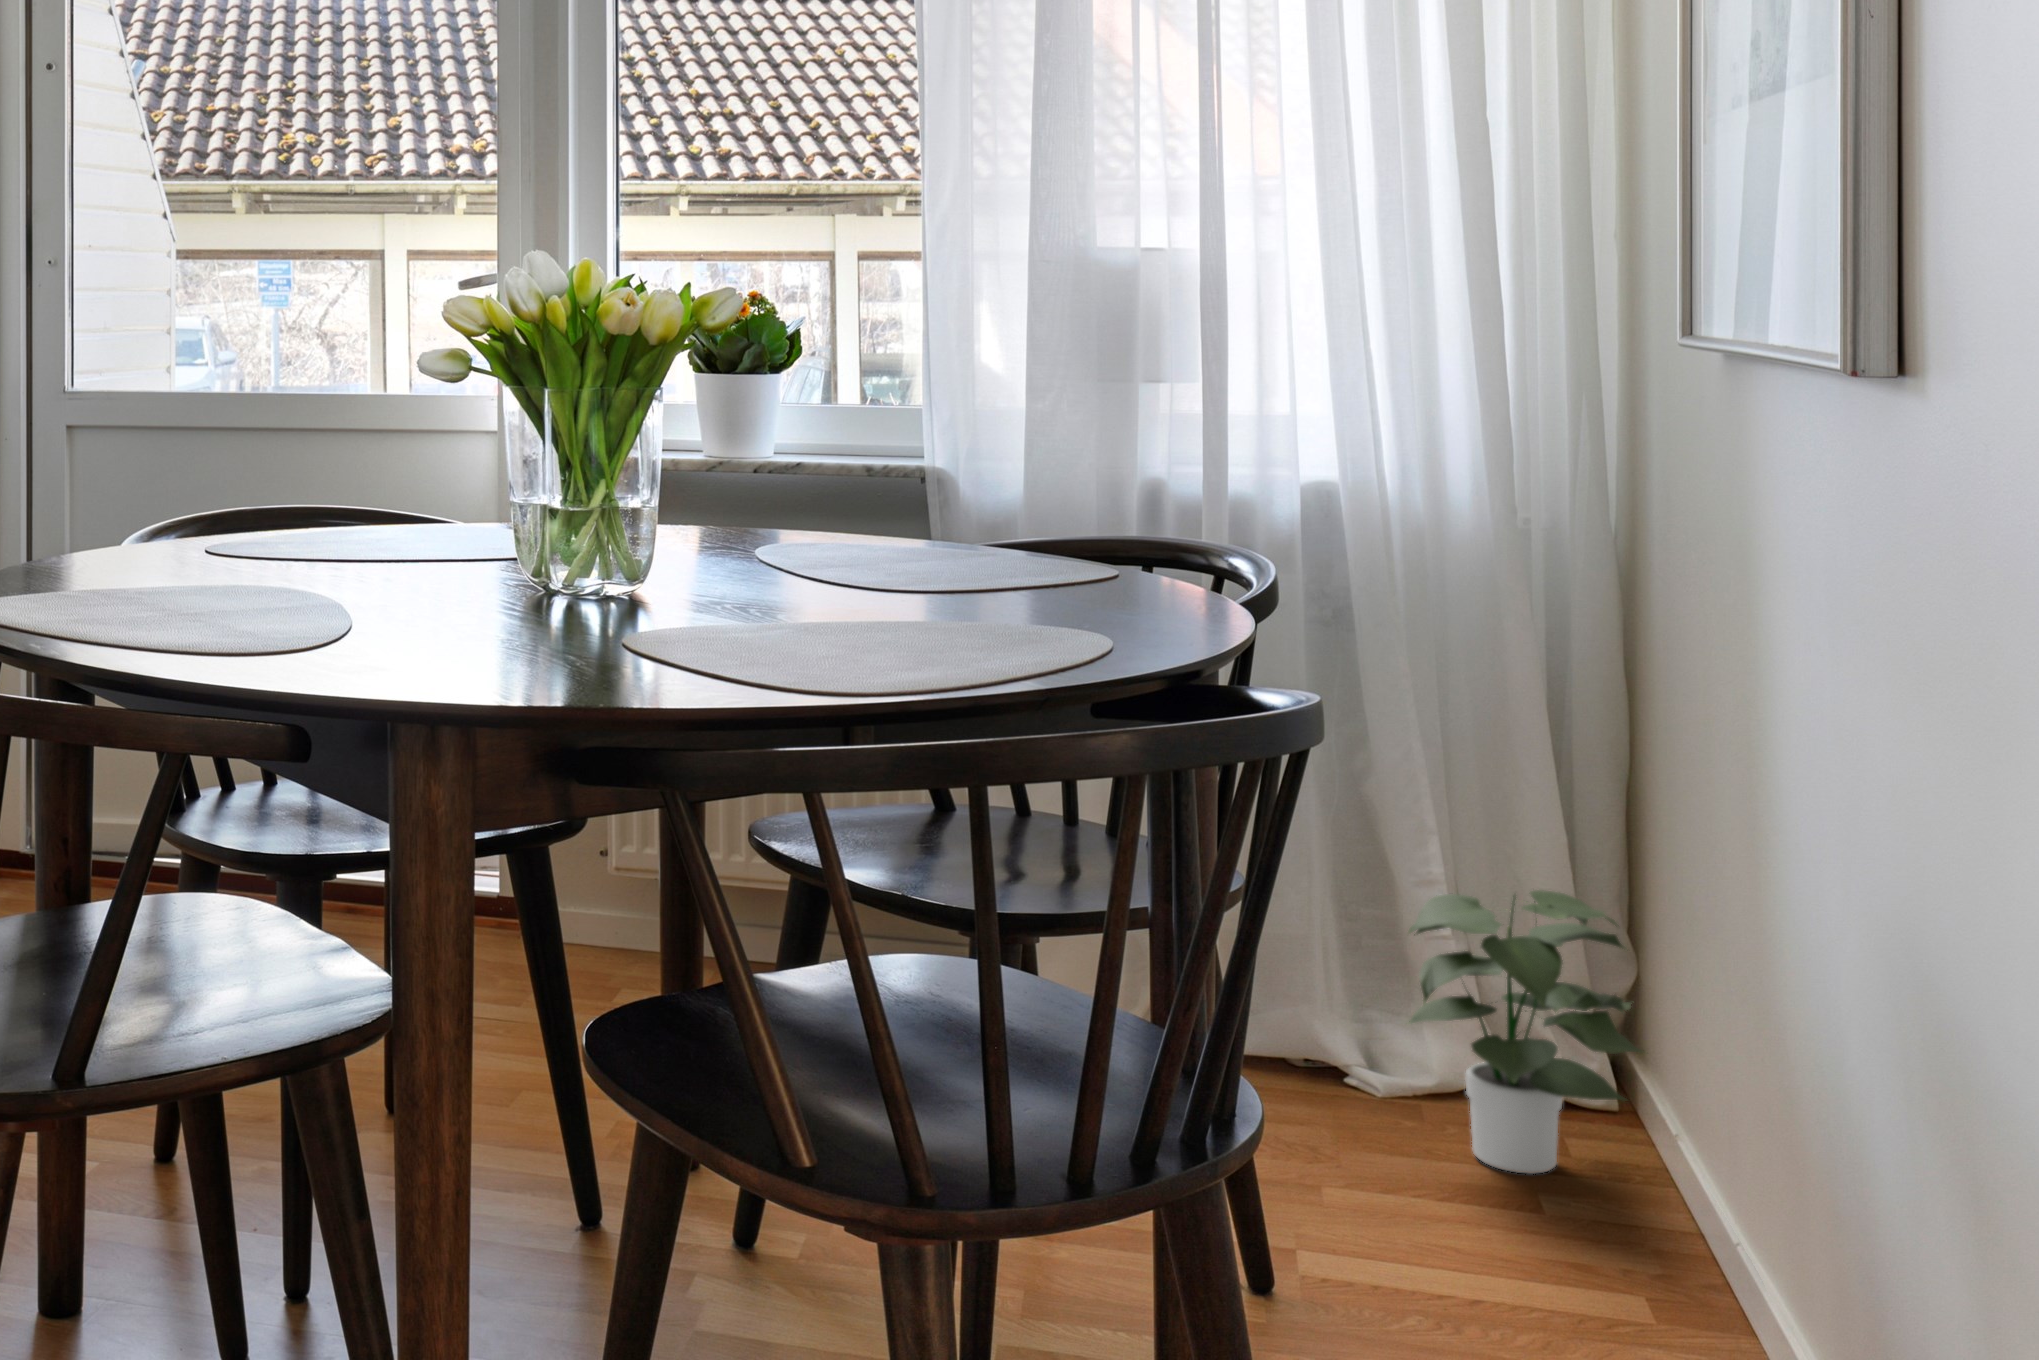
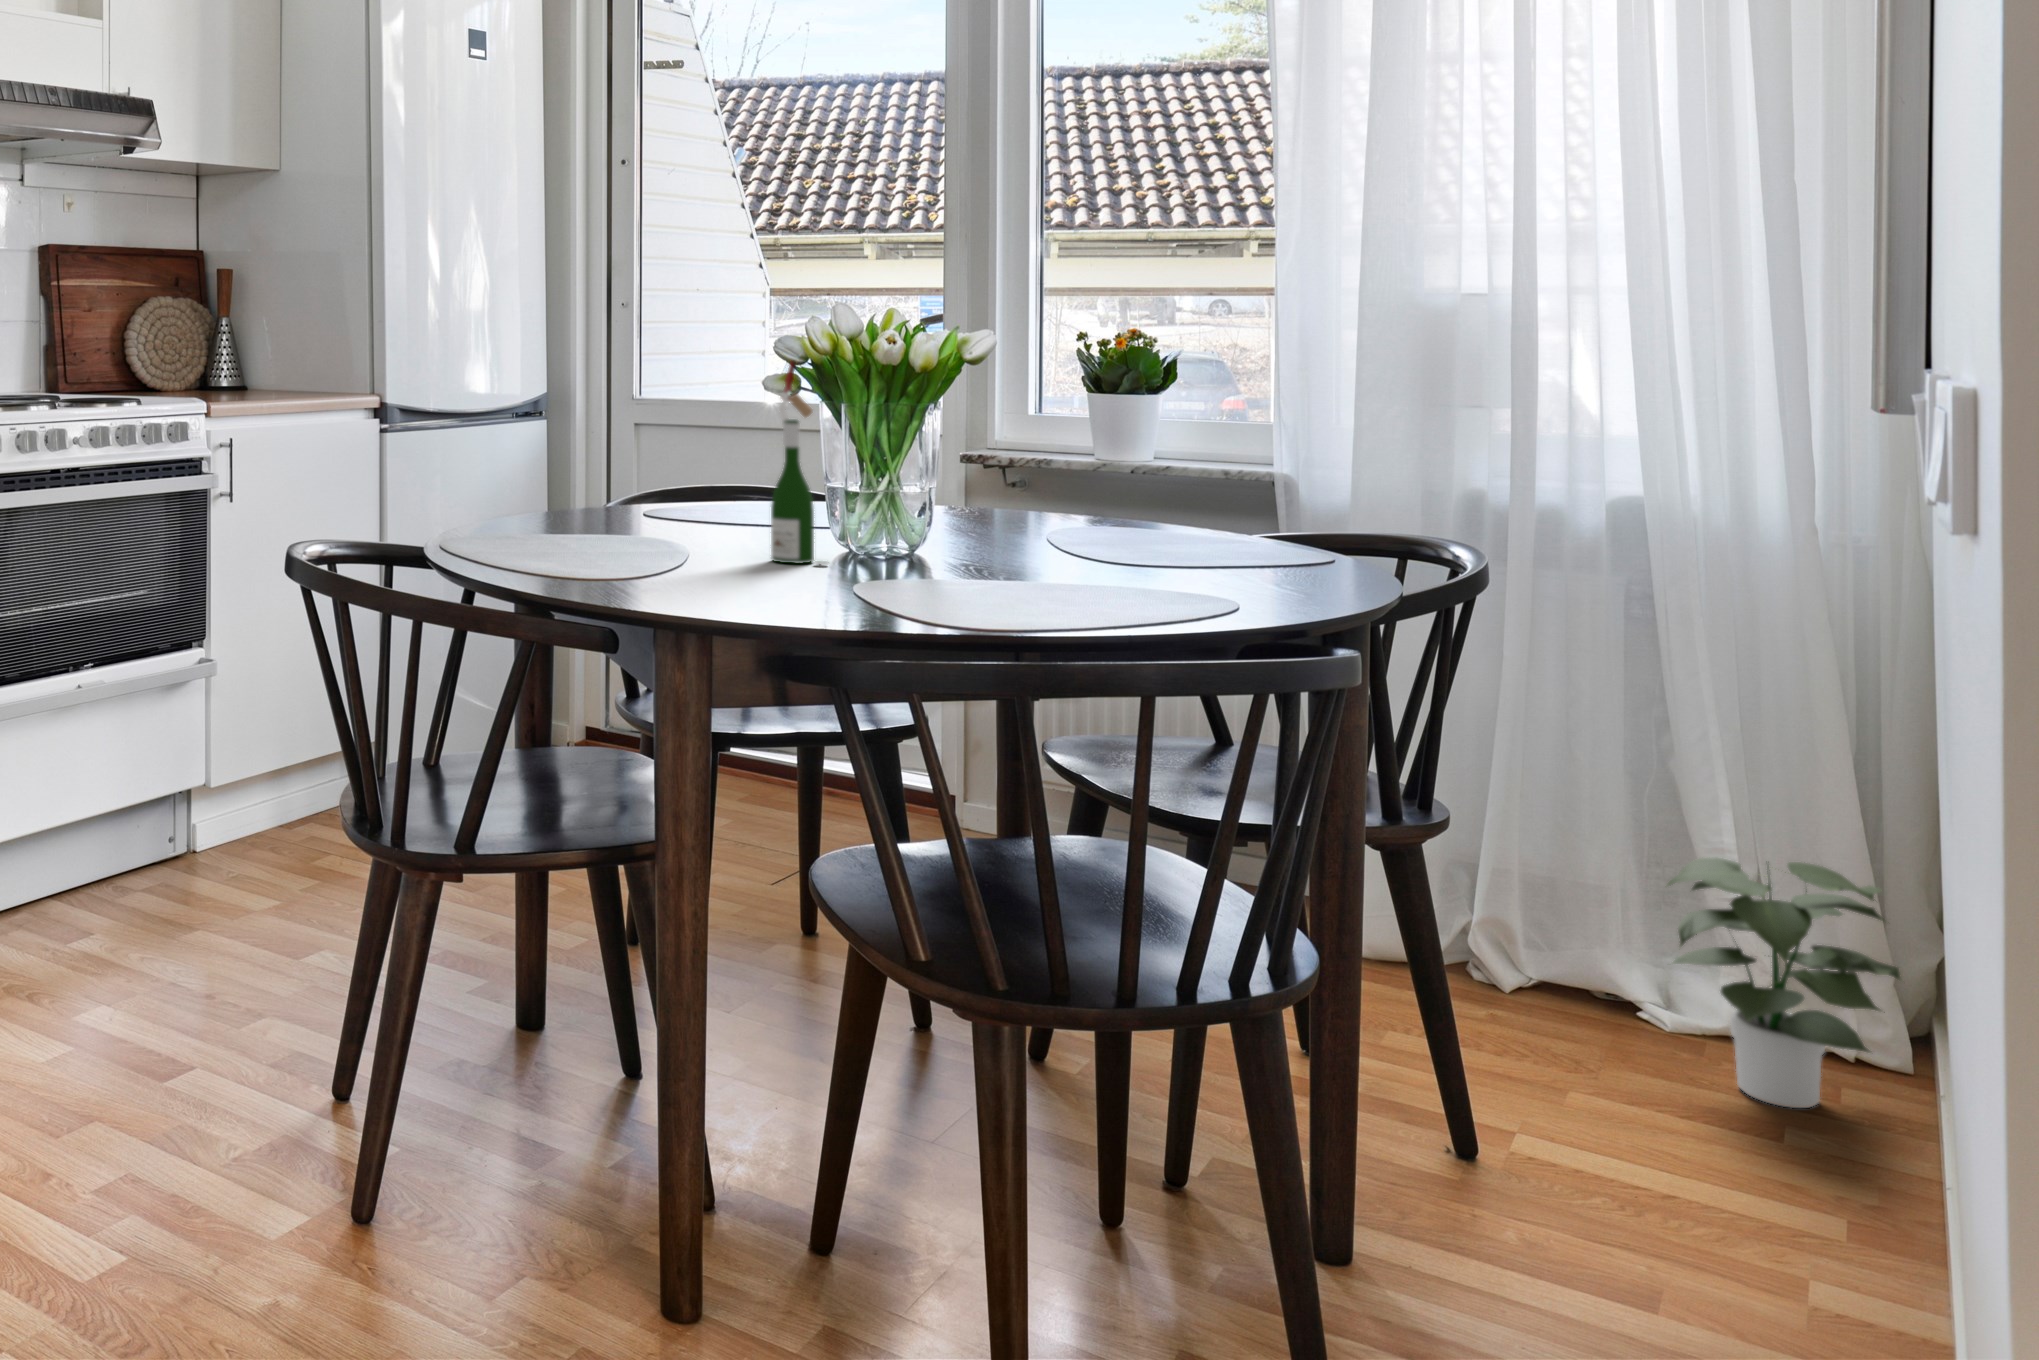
wine bottle: none [459,297,545,607] -> present [771,360,829,565]

